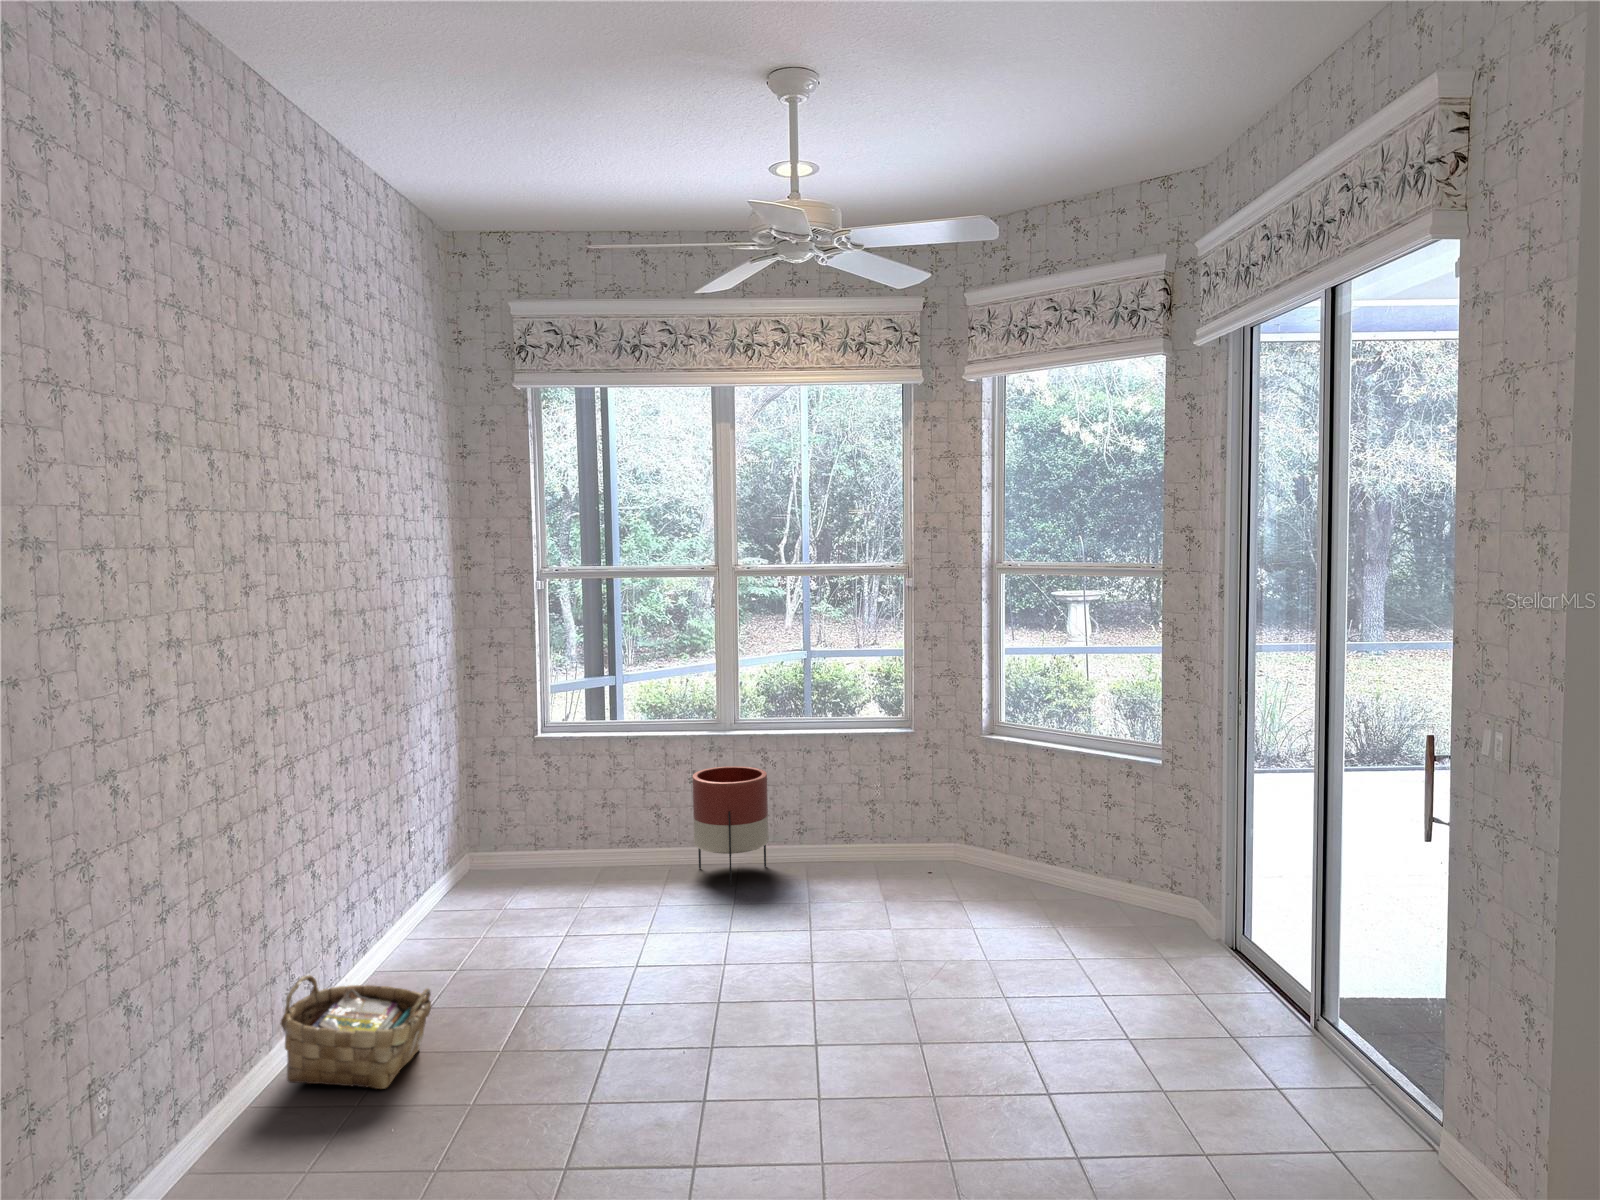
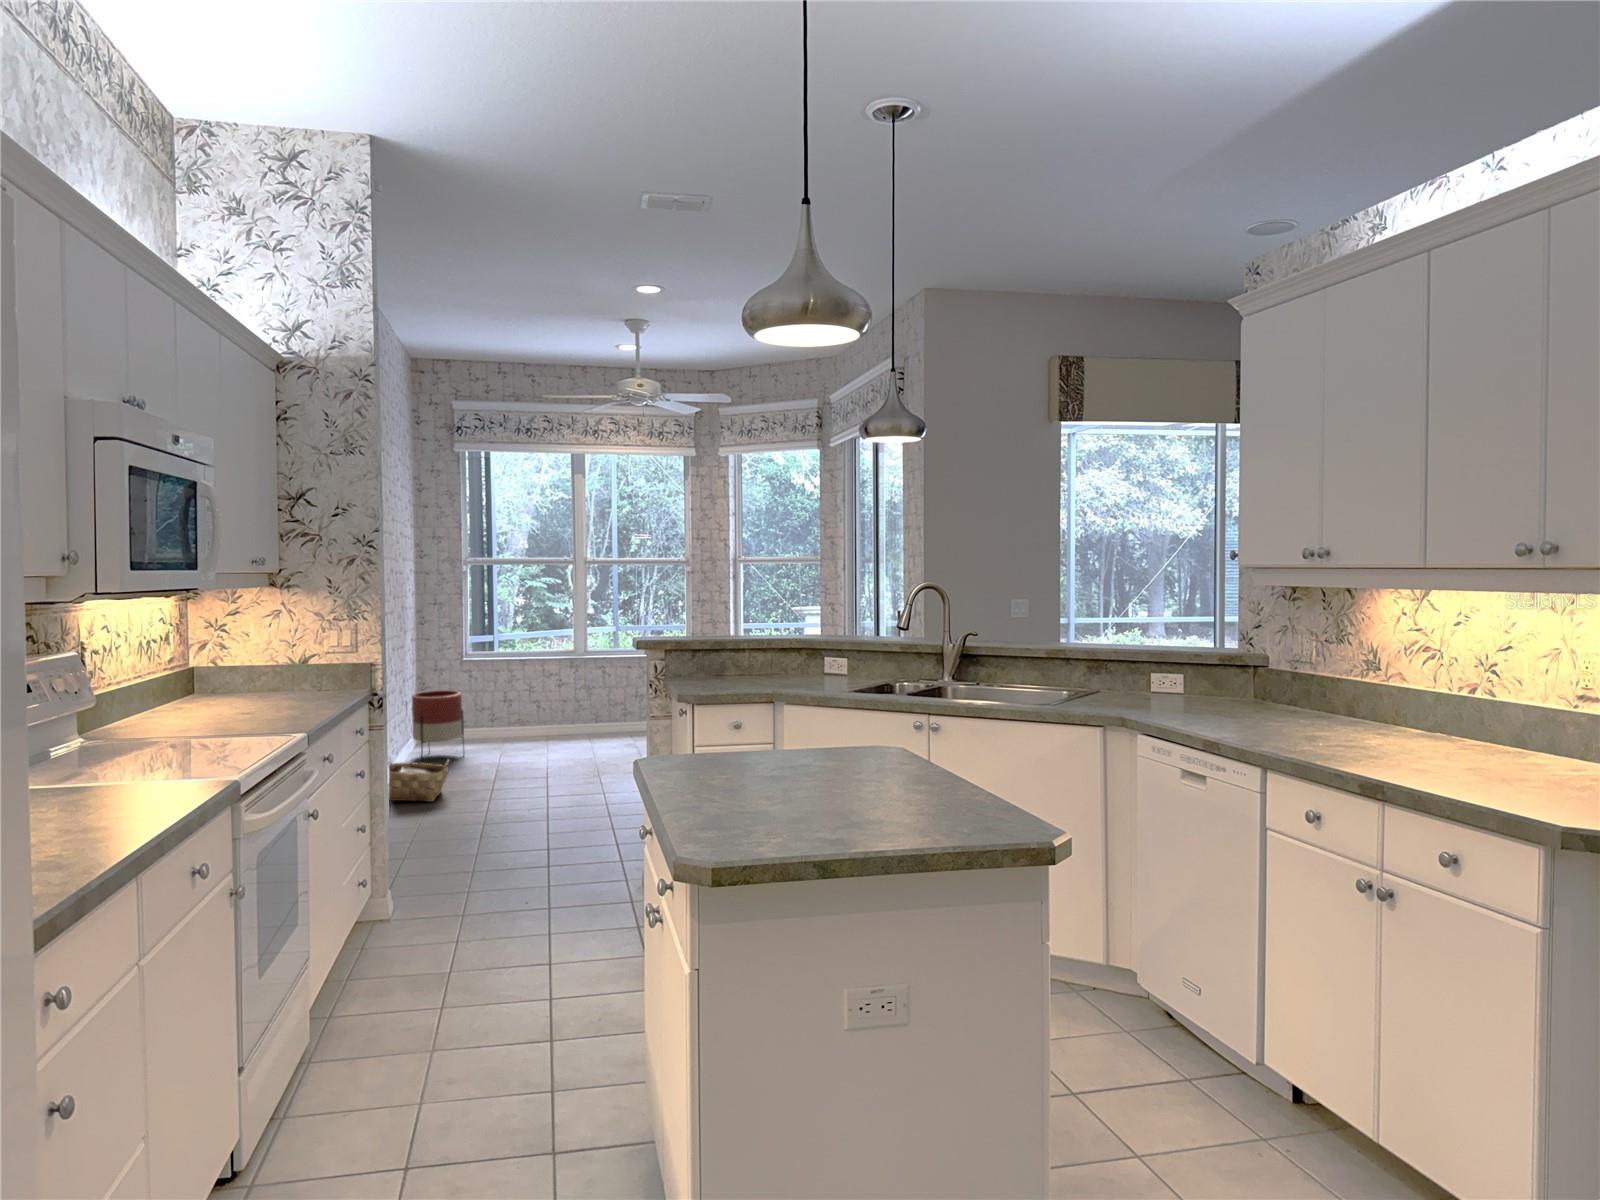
planter: present [693,766,769,886] -> present [412,690,464,761]

